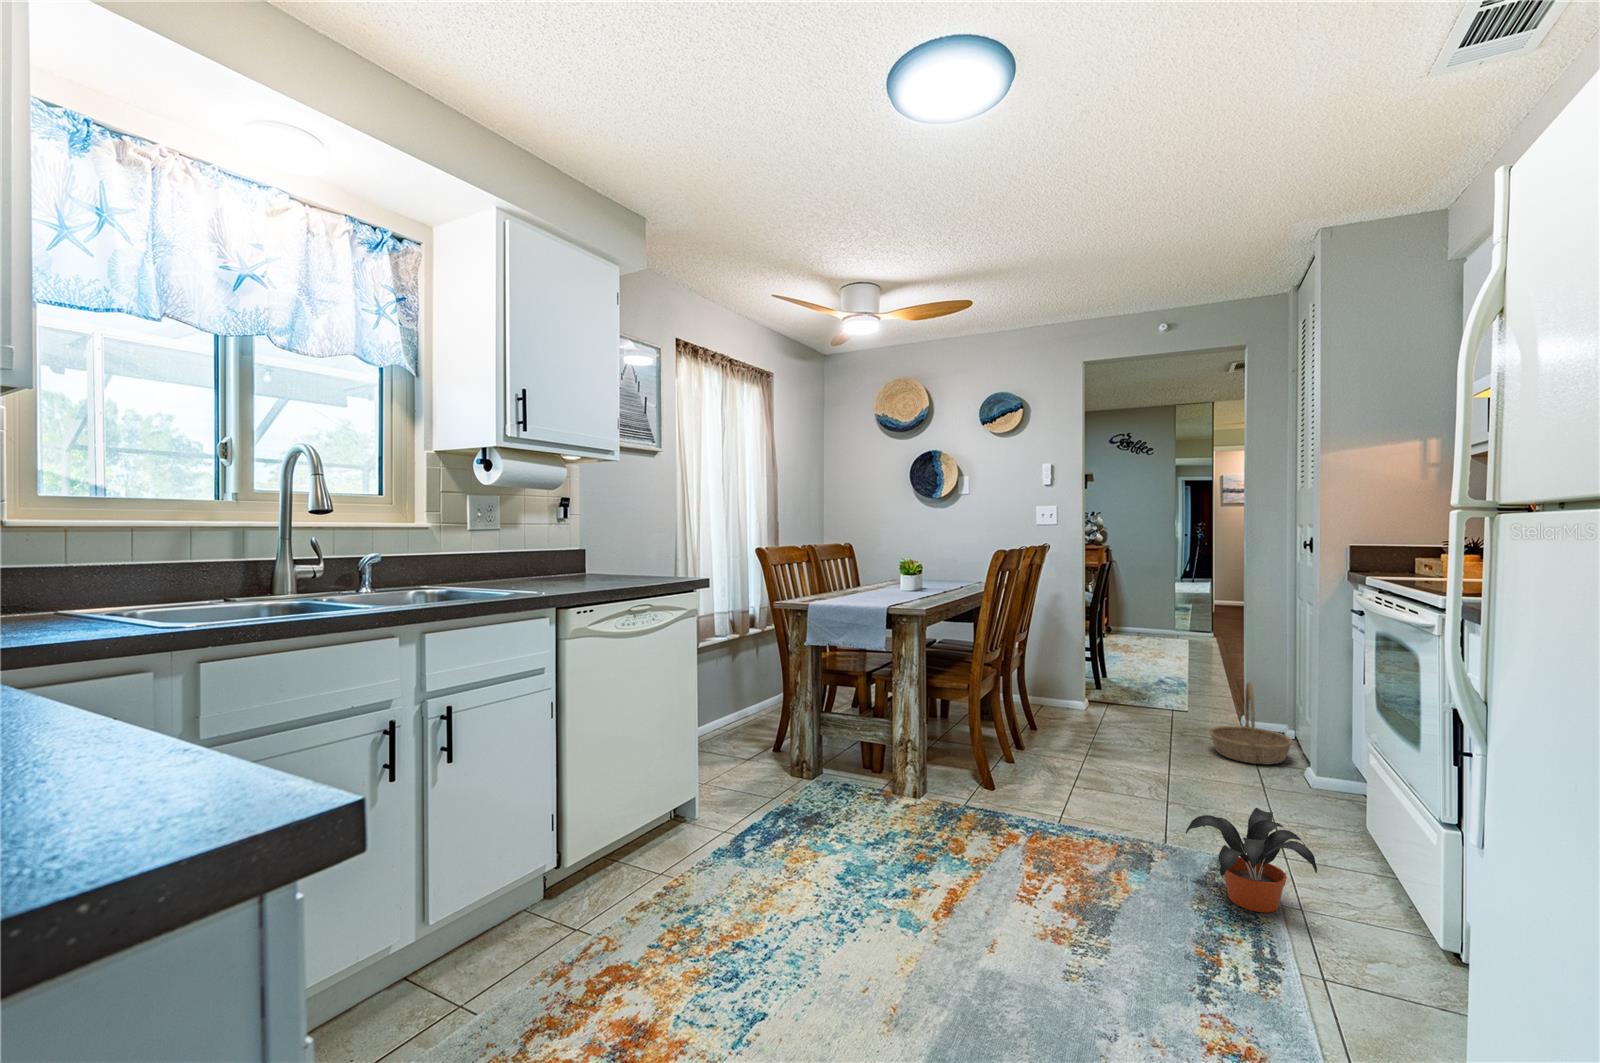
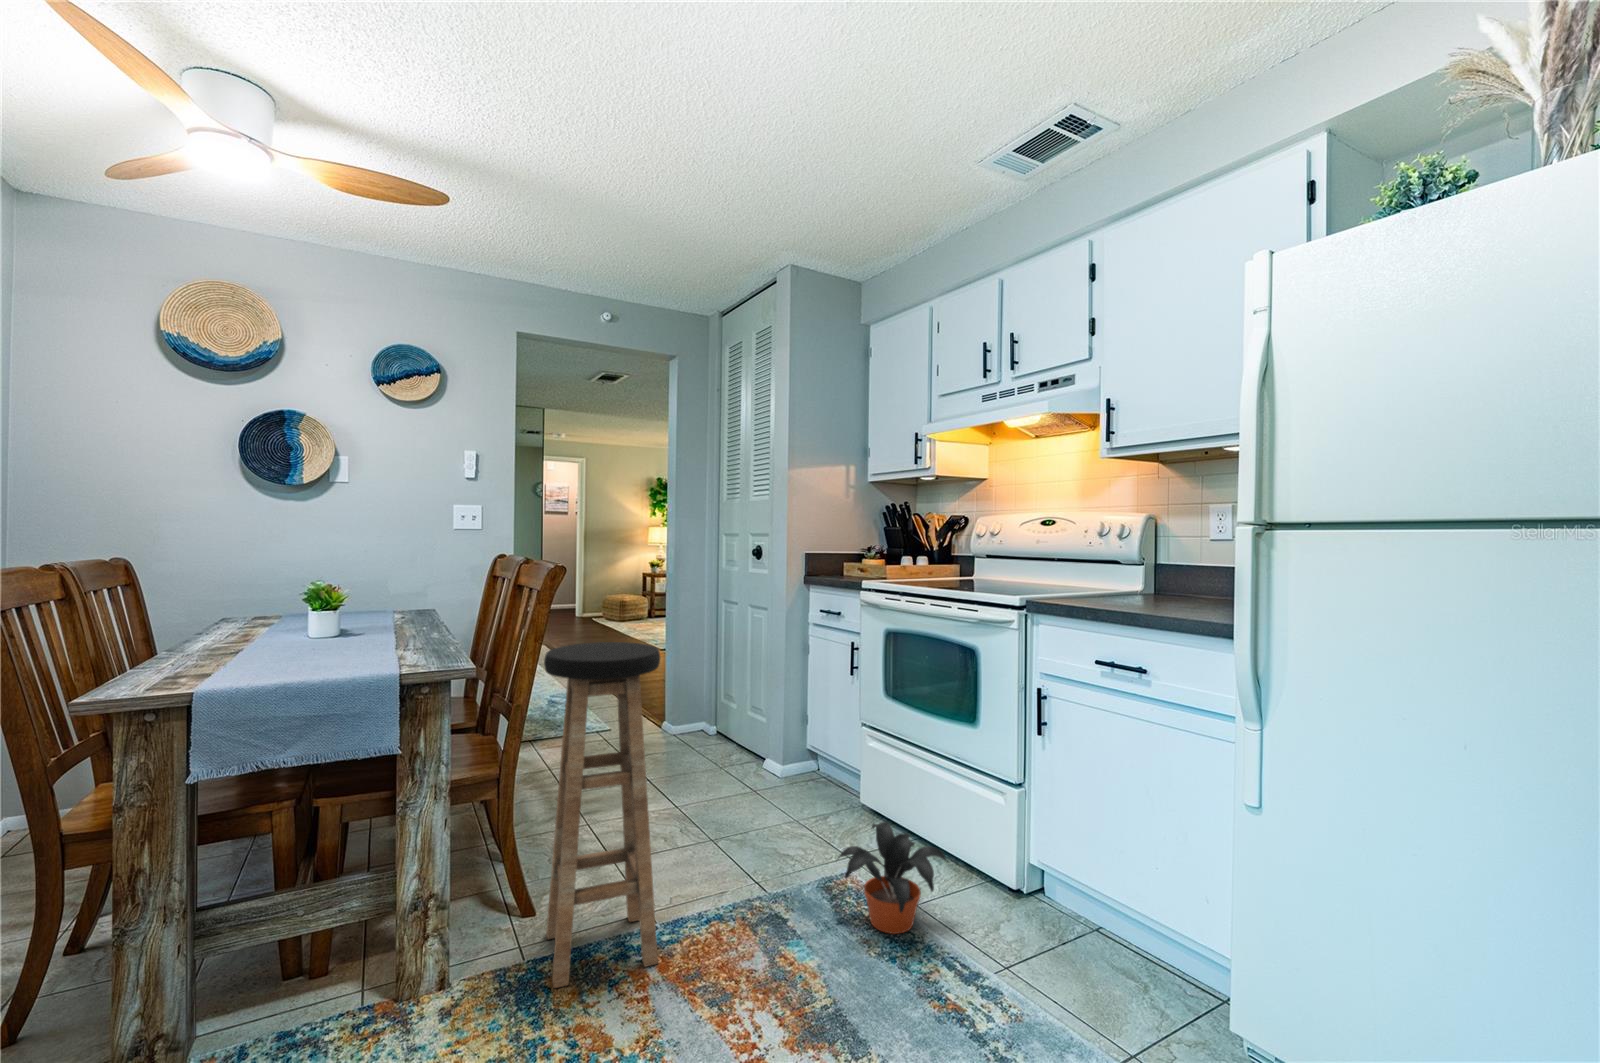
bar stool: none [964,603,1053,838] -> present [544,642,660,988]
basket: present [1209,682,1293,764] -> none [674,687,744,768]

